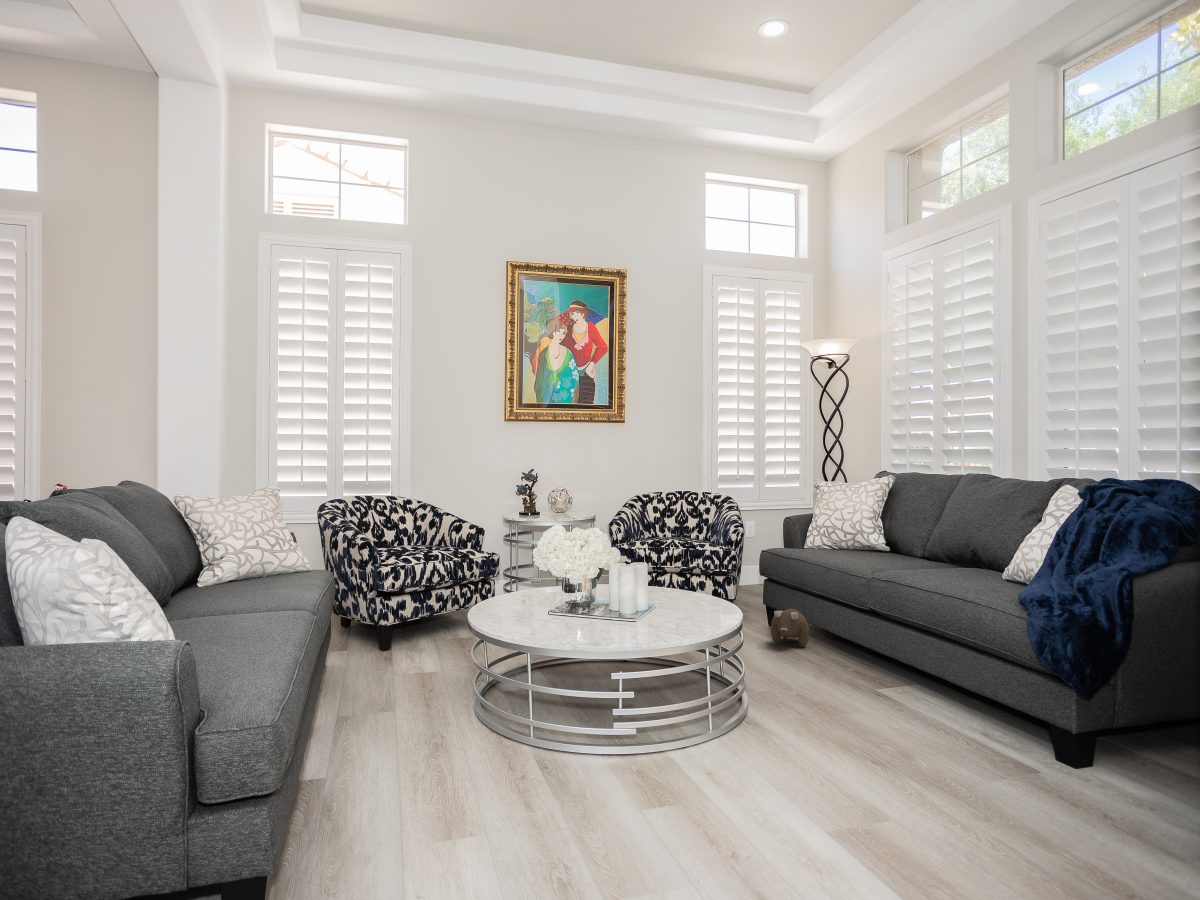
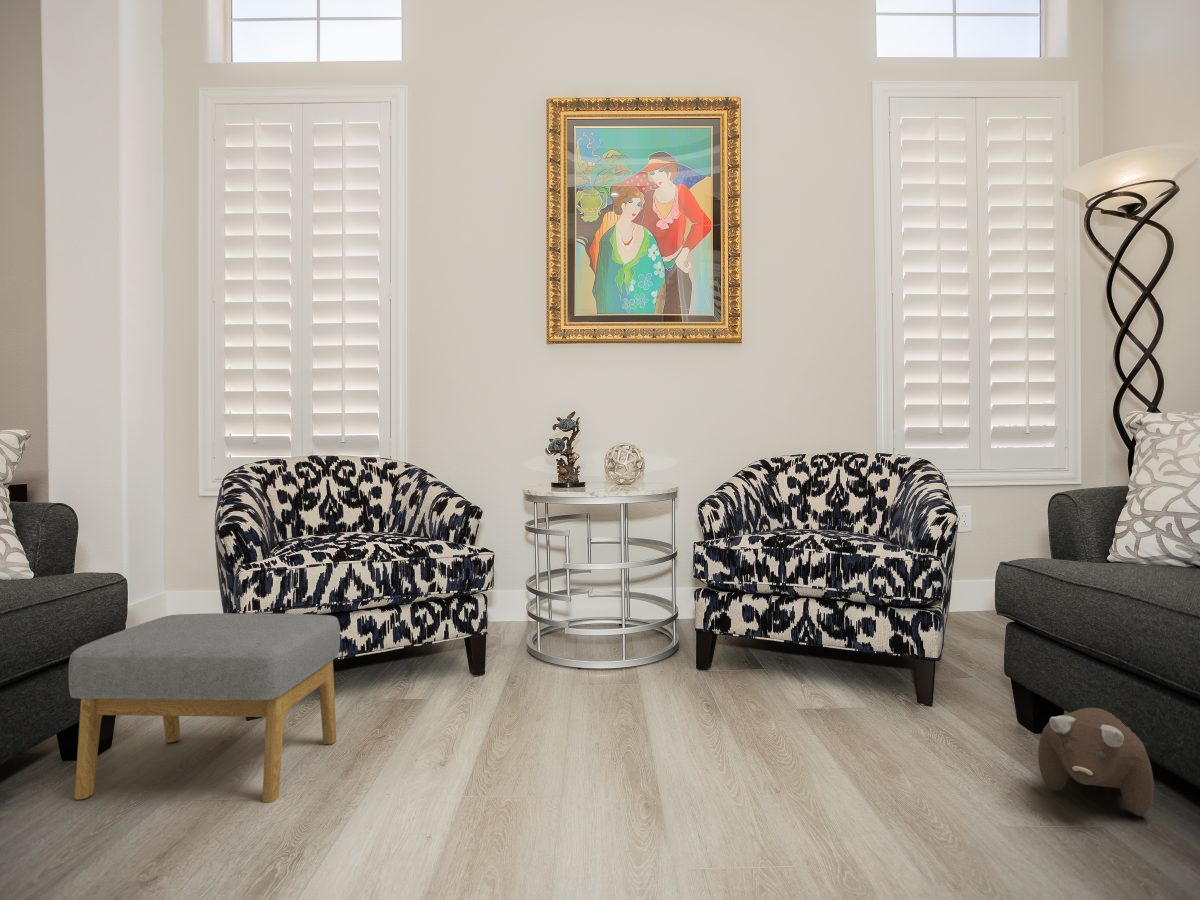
footstool: none [344,589,453,681] -> present [69,613,340,803]

